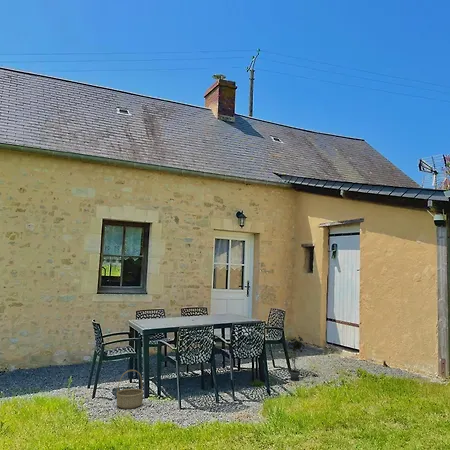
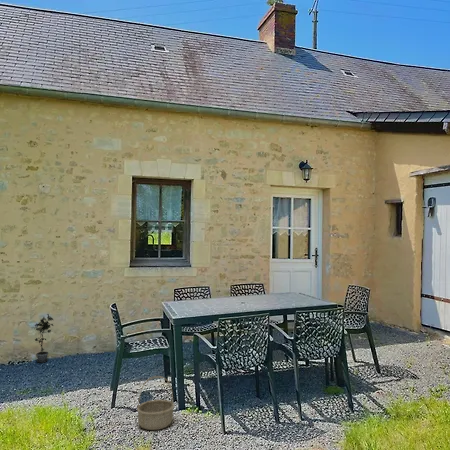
potted plant: present [288,335,304,381] -> present [35,314,53,363]

